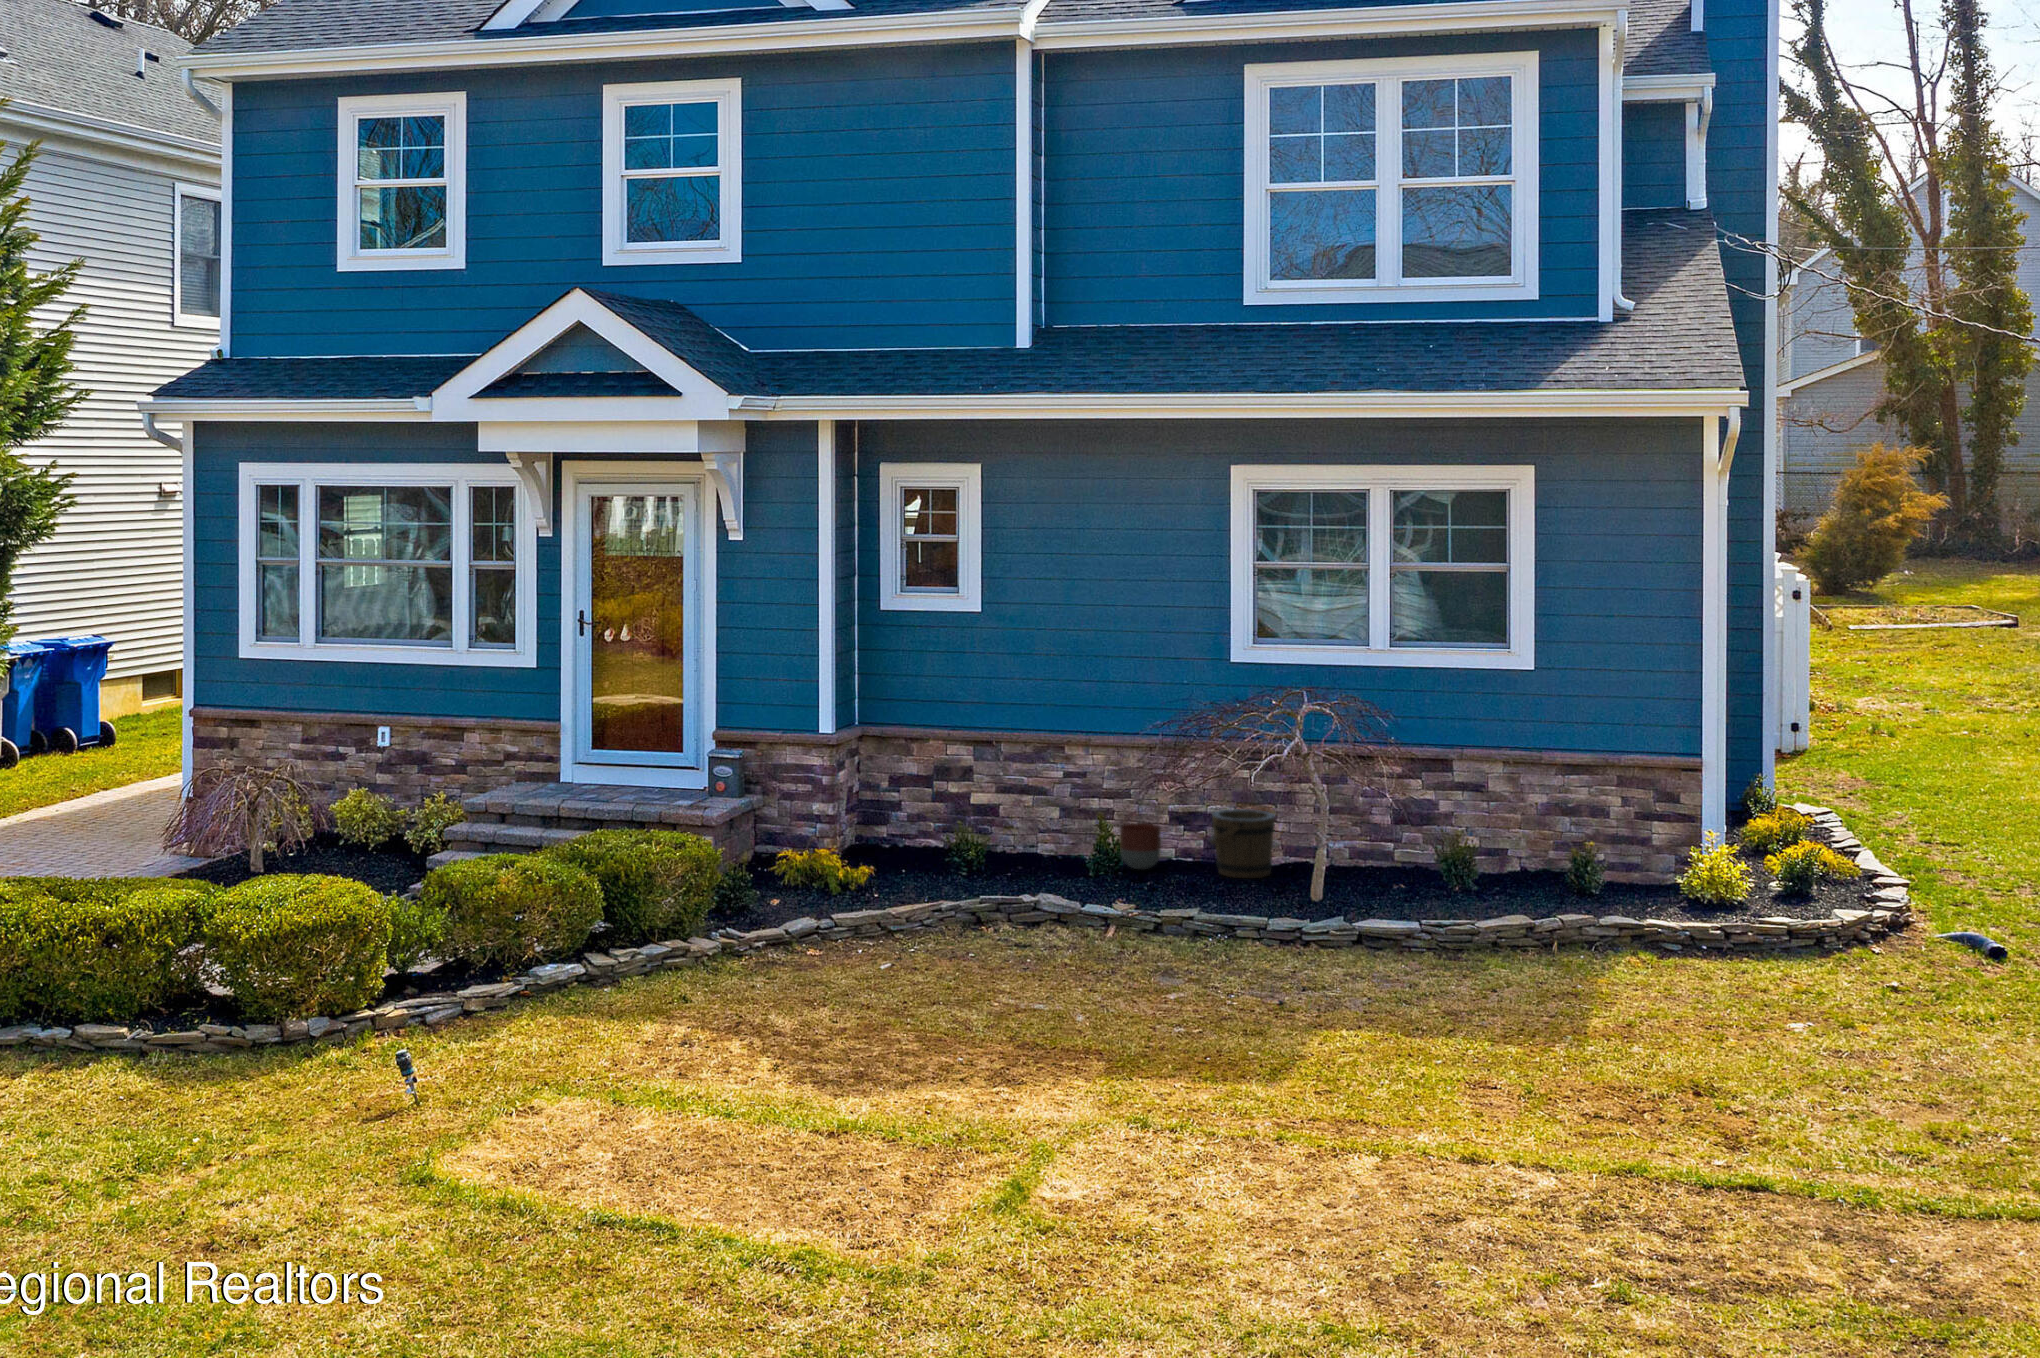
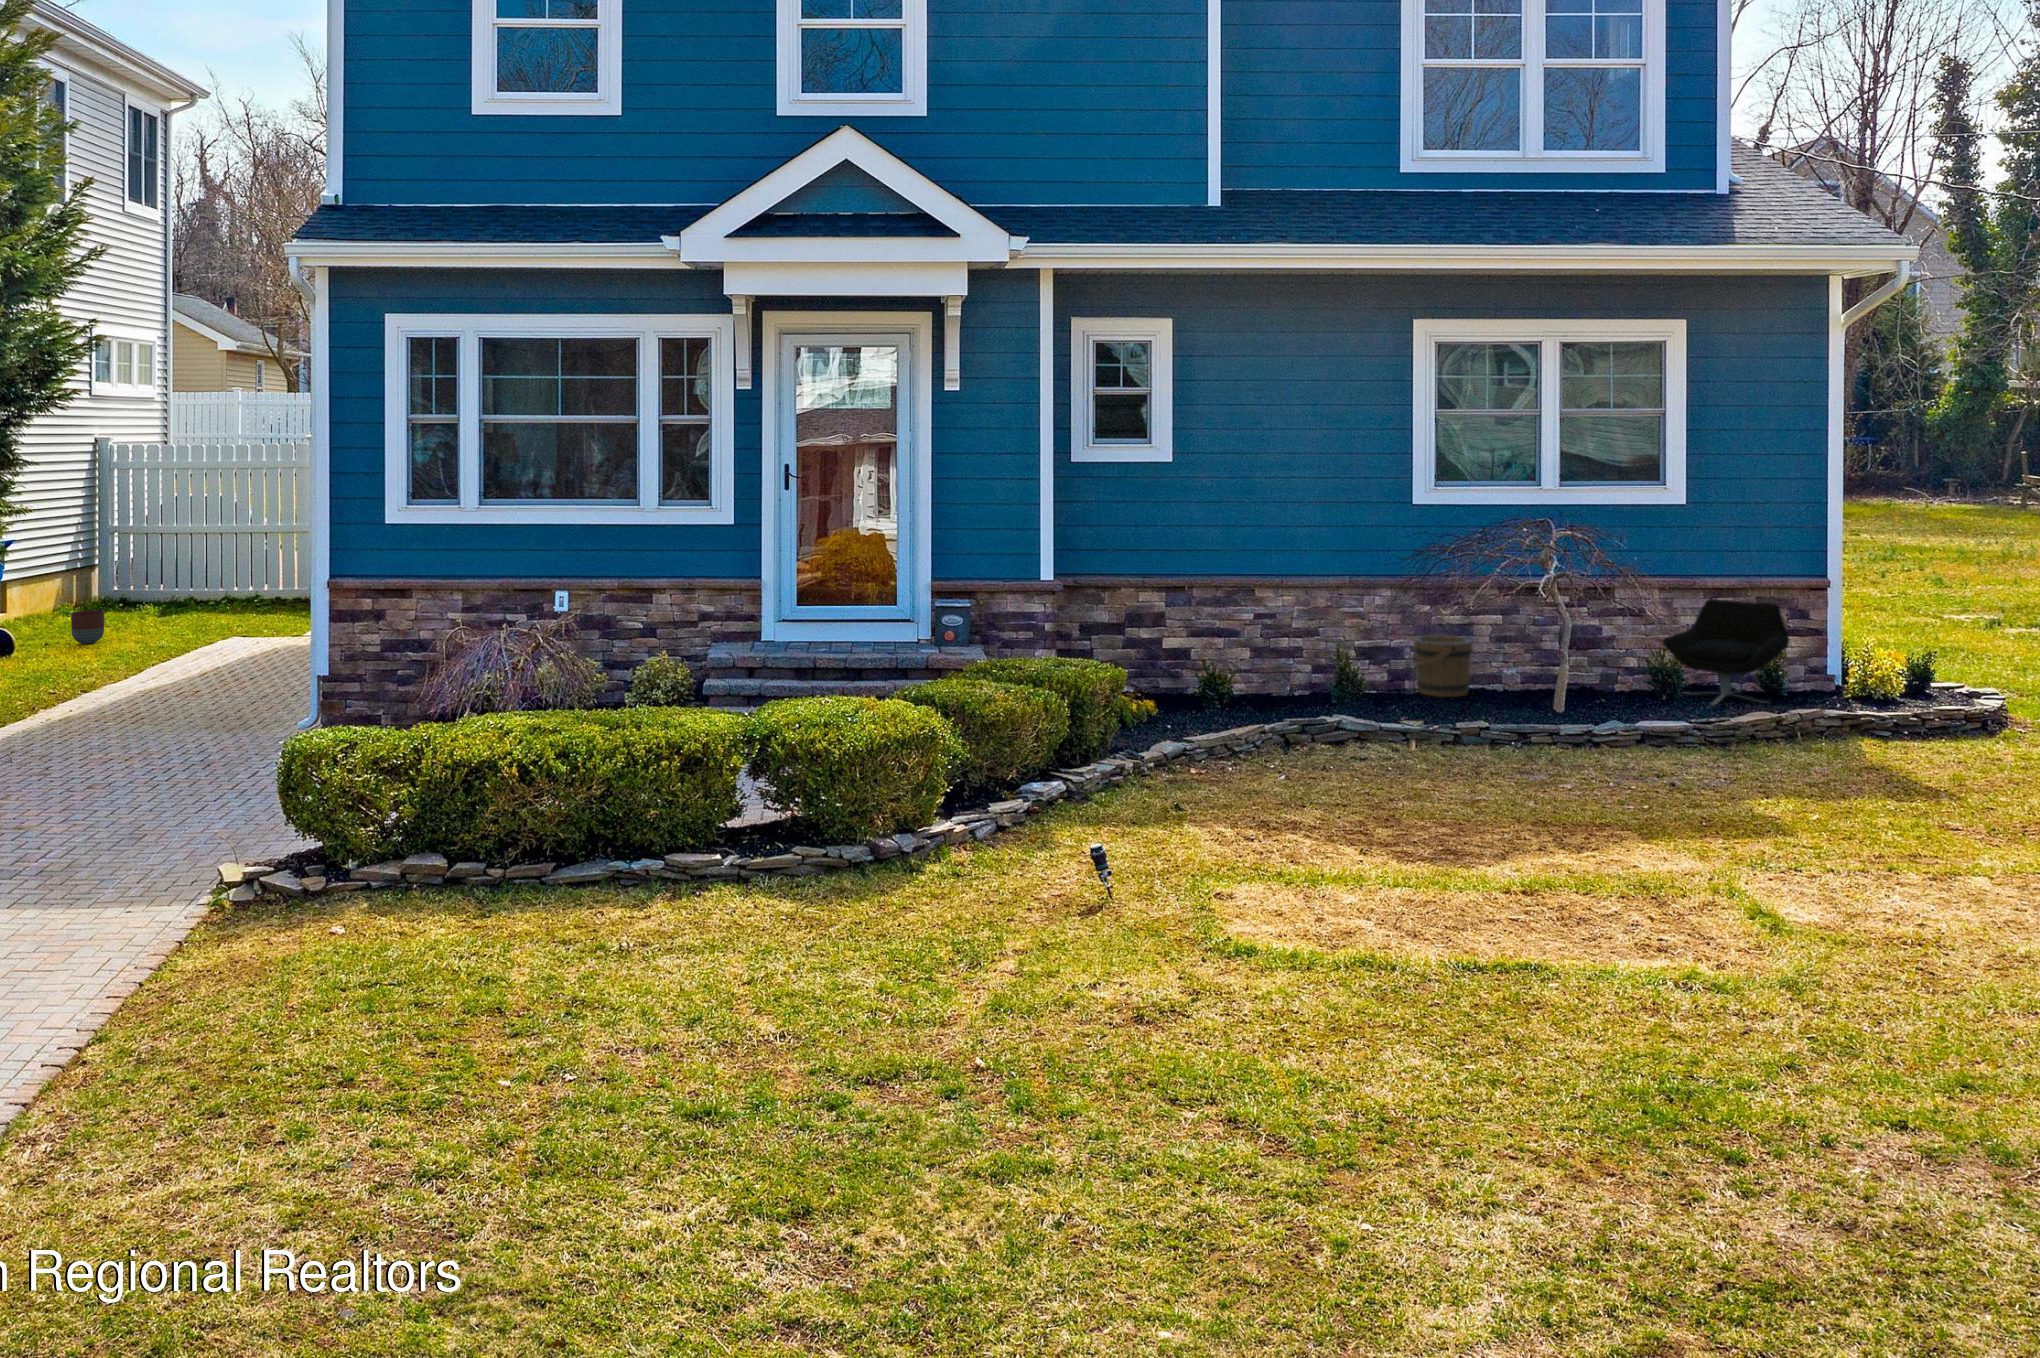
lounge chair: none [1478,783,1627,906] -> present [1662,599,1790,705]
planter: present [1119,823,1161,869] -> present [71,610,104,644]

